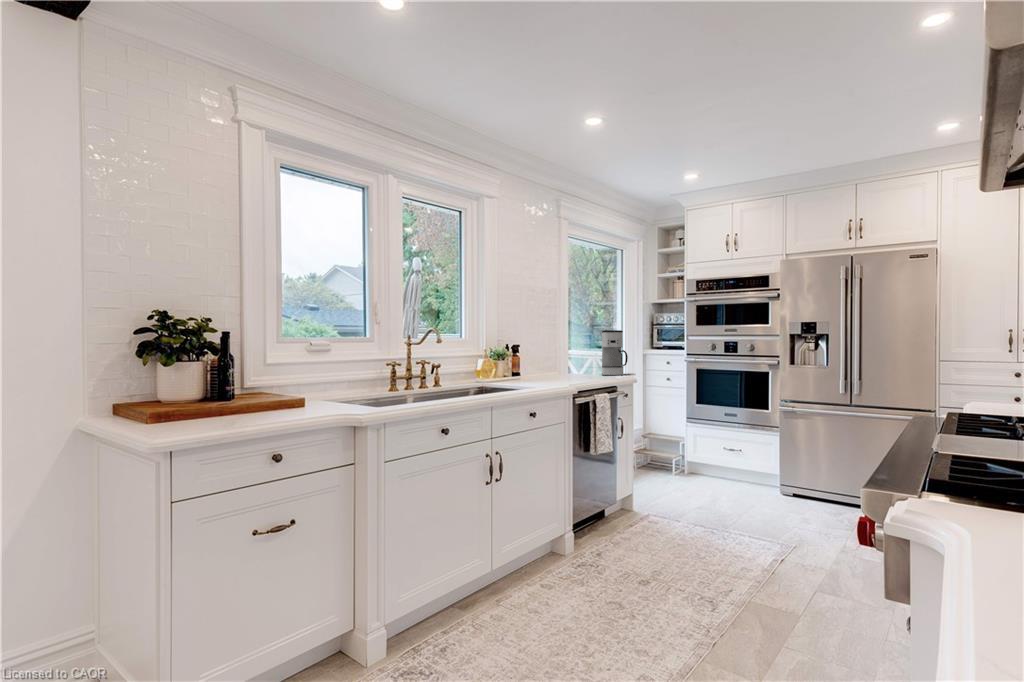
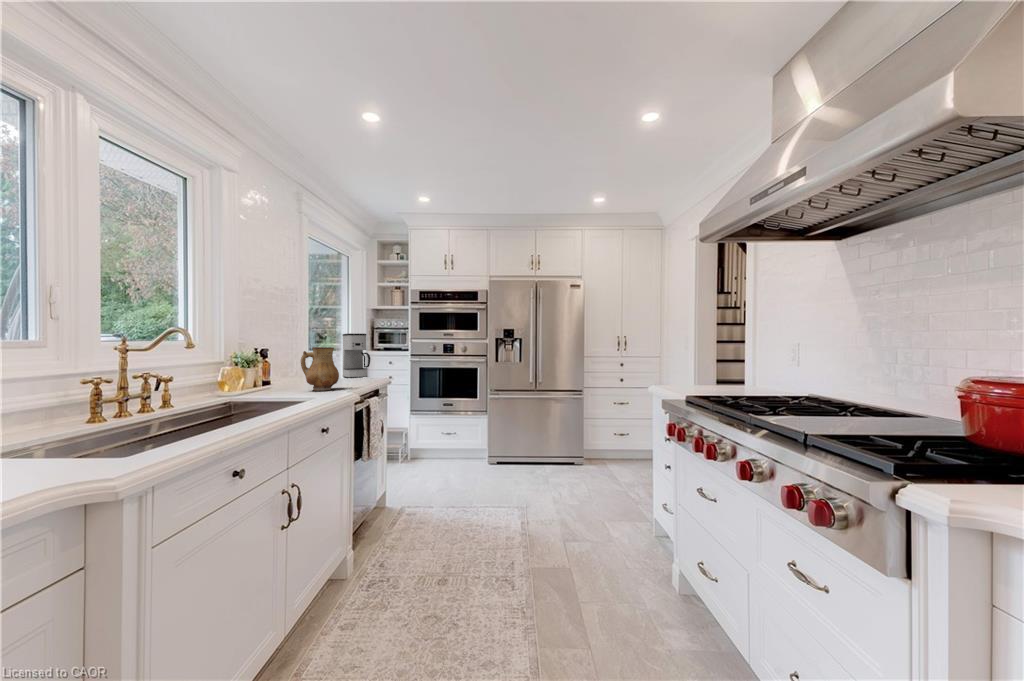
ceramic pitcher: none [539,344,571,384] -> present [301,347,339,391]

